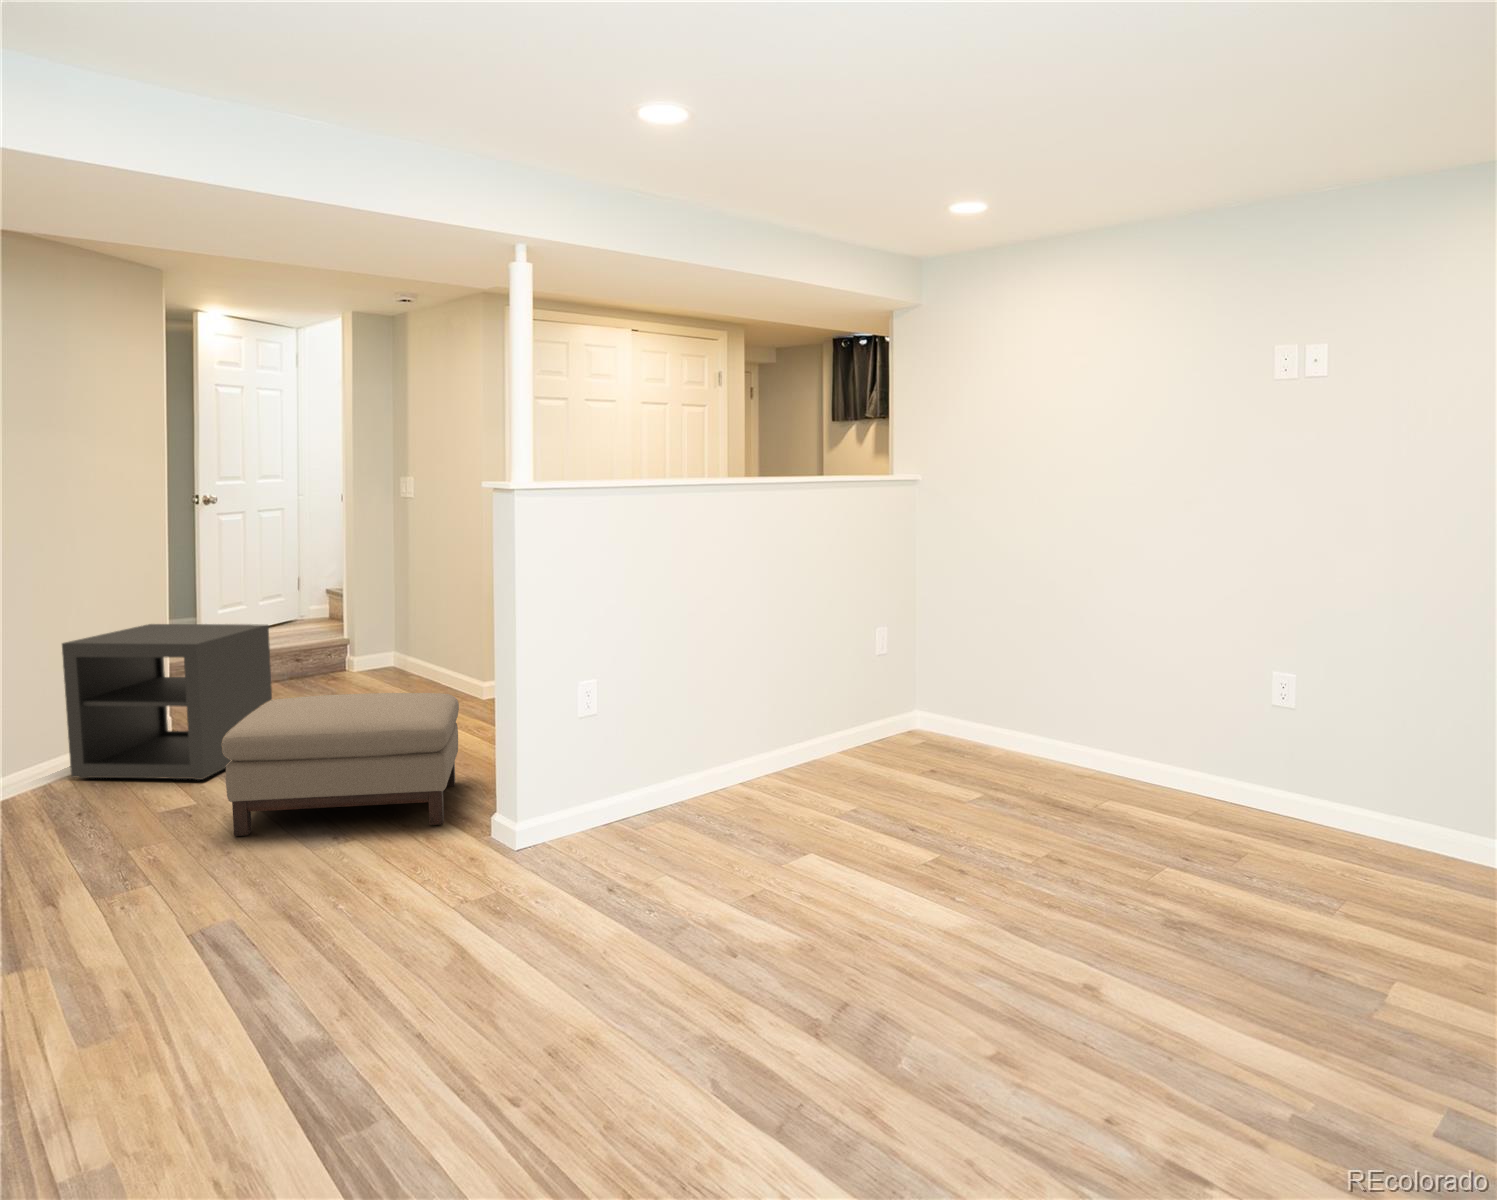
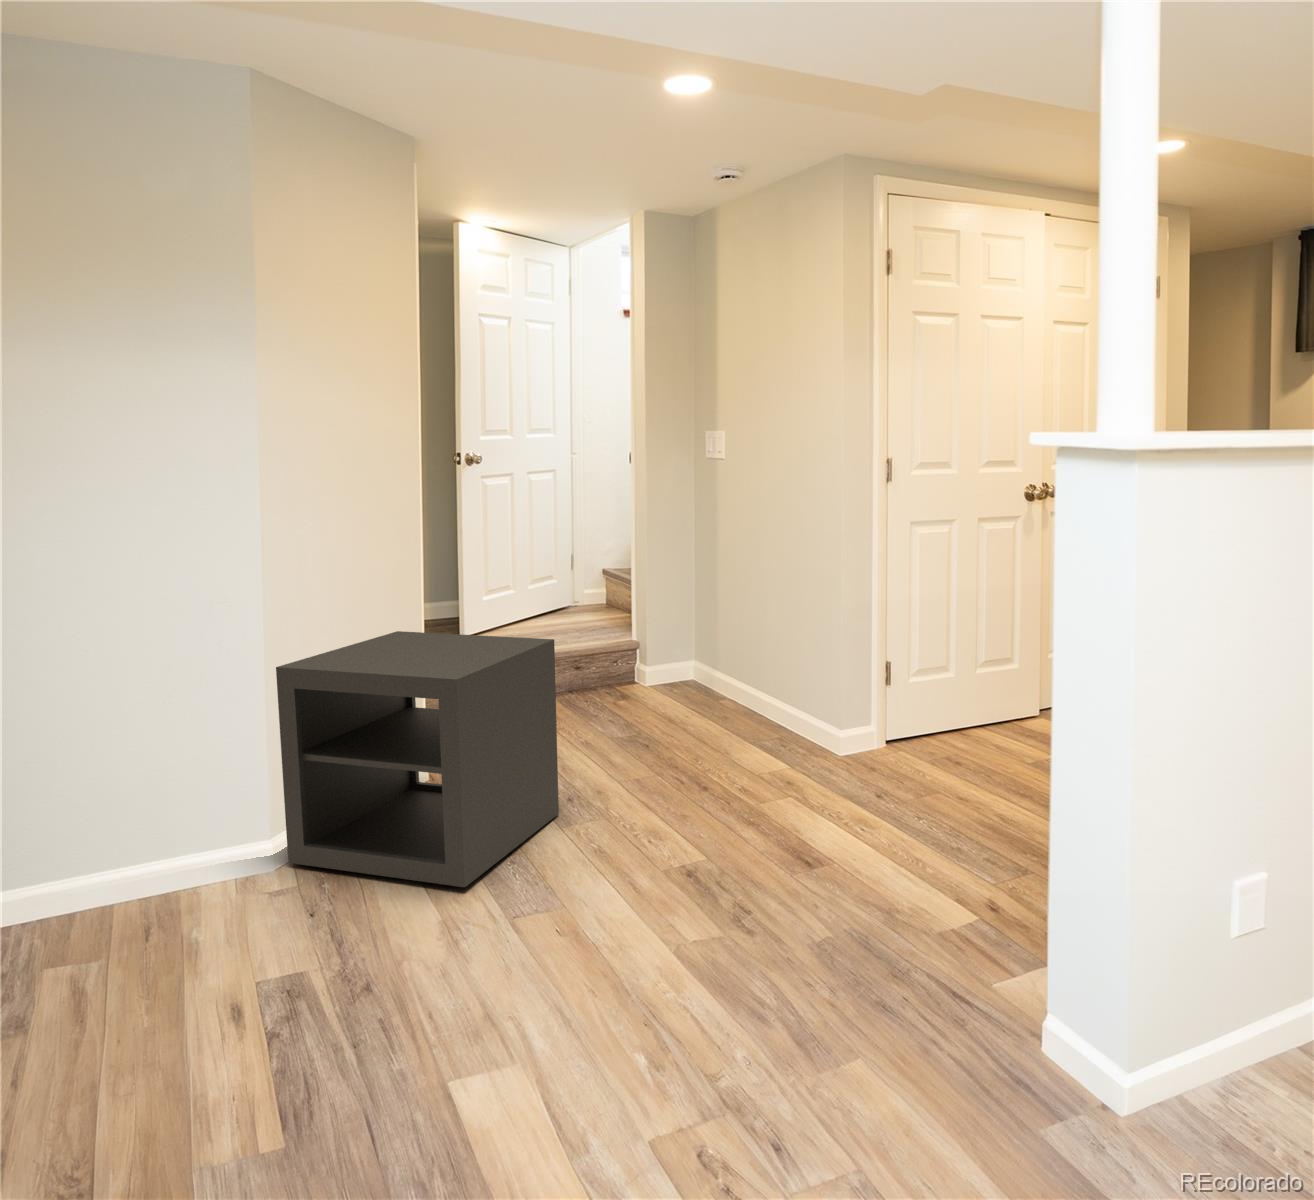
ottoman: present [222,693,459,836] -> none [496,781,896,1070]

